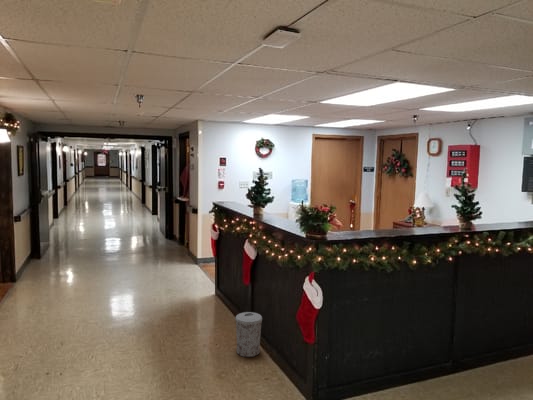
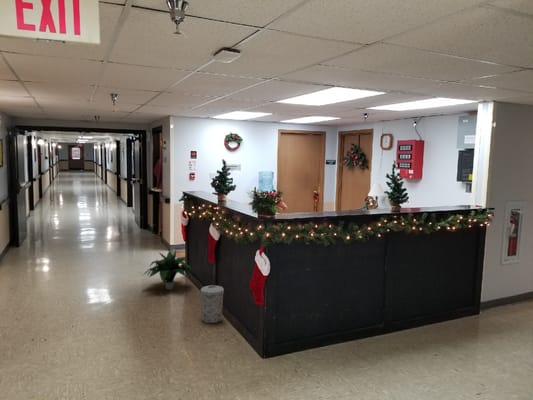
potted plant: none [169,267,226,312] -> present [145,251,193,290]

